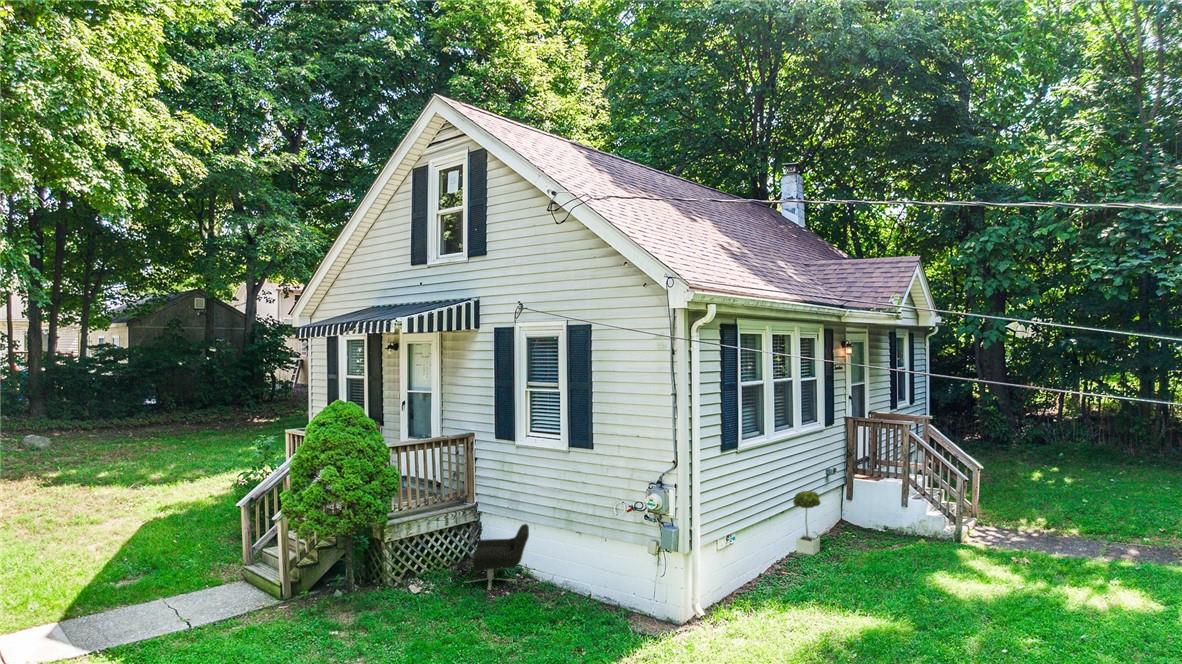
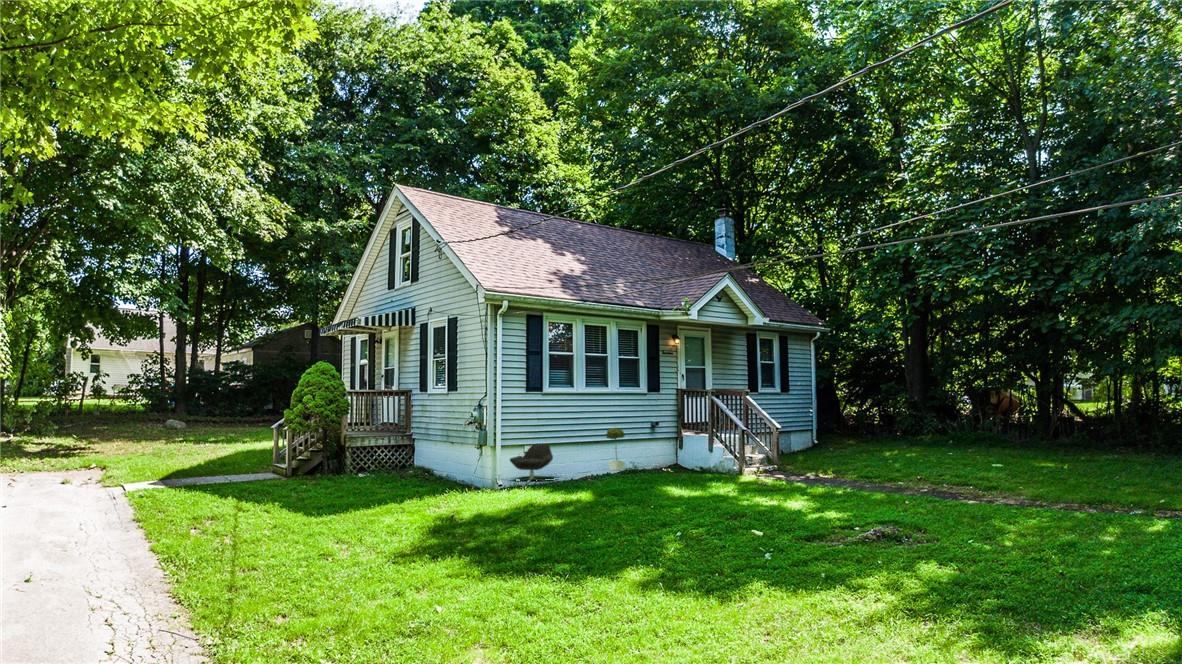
lounge chair: present [464,524,529,590] -> present [510,444,553,482]

